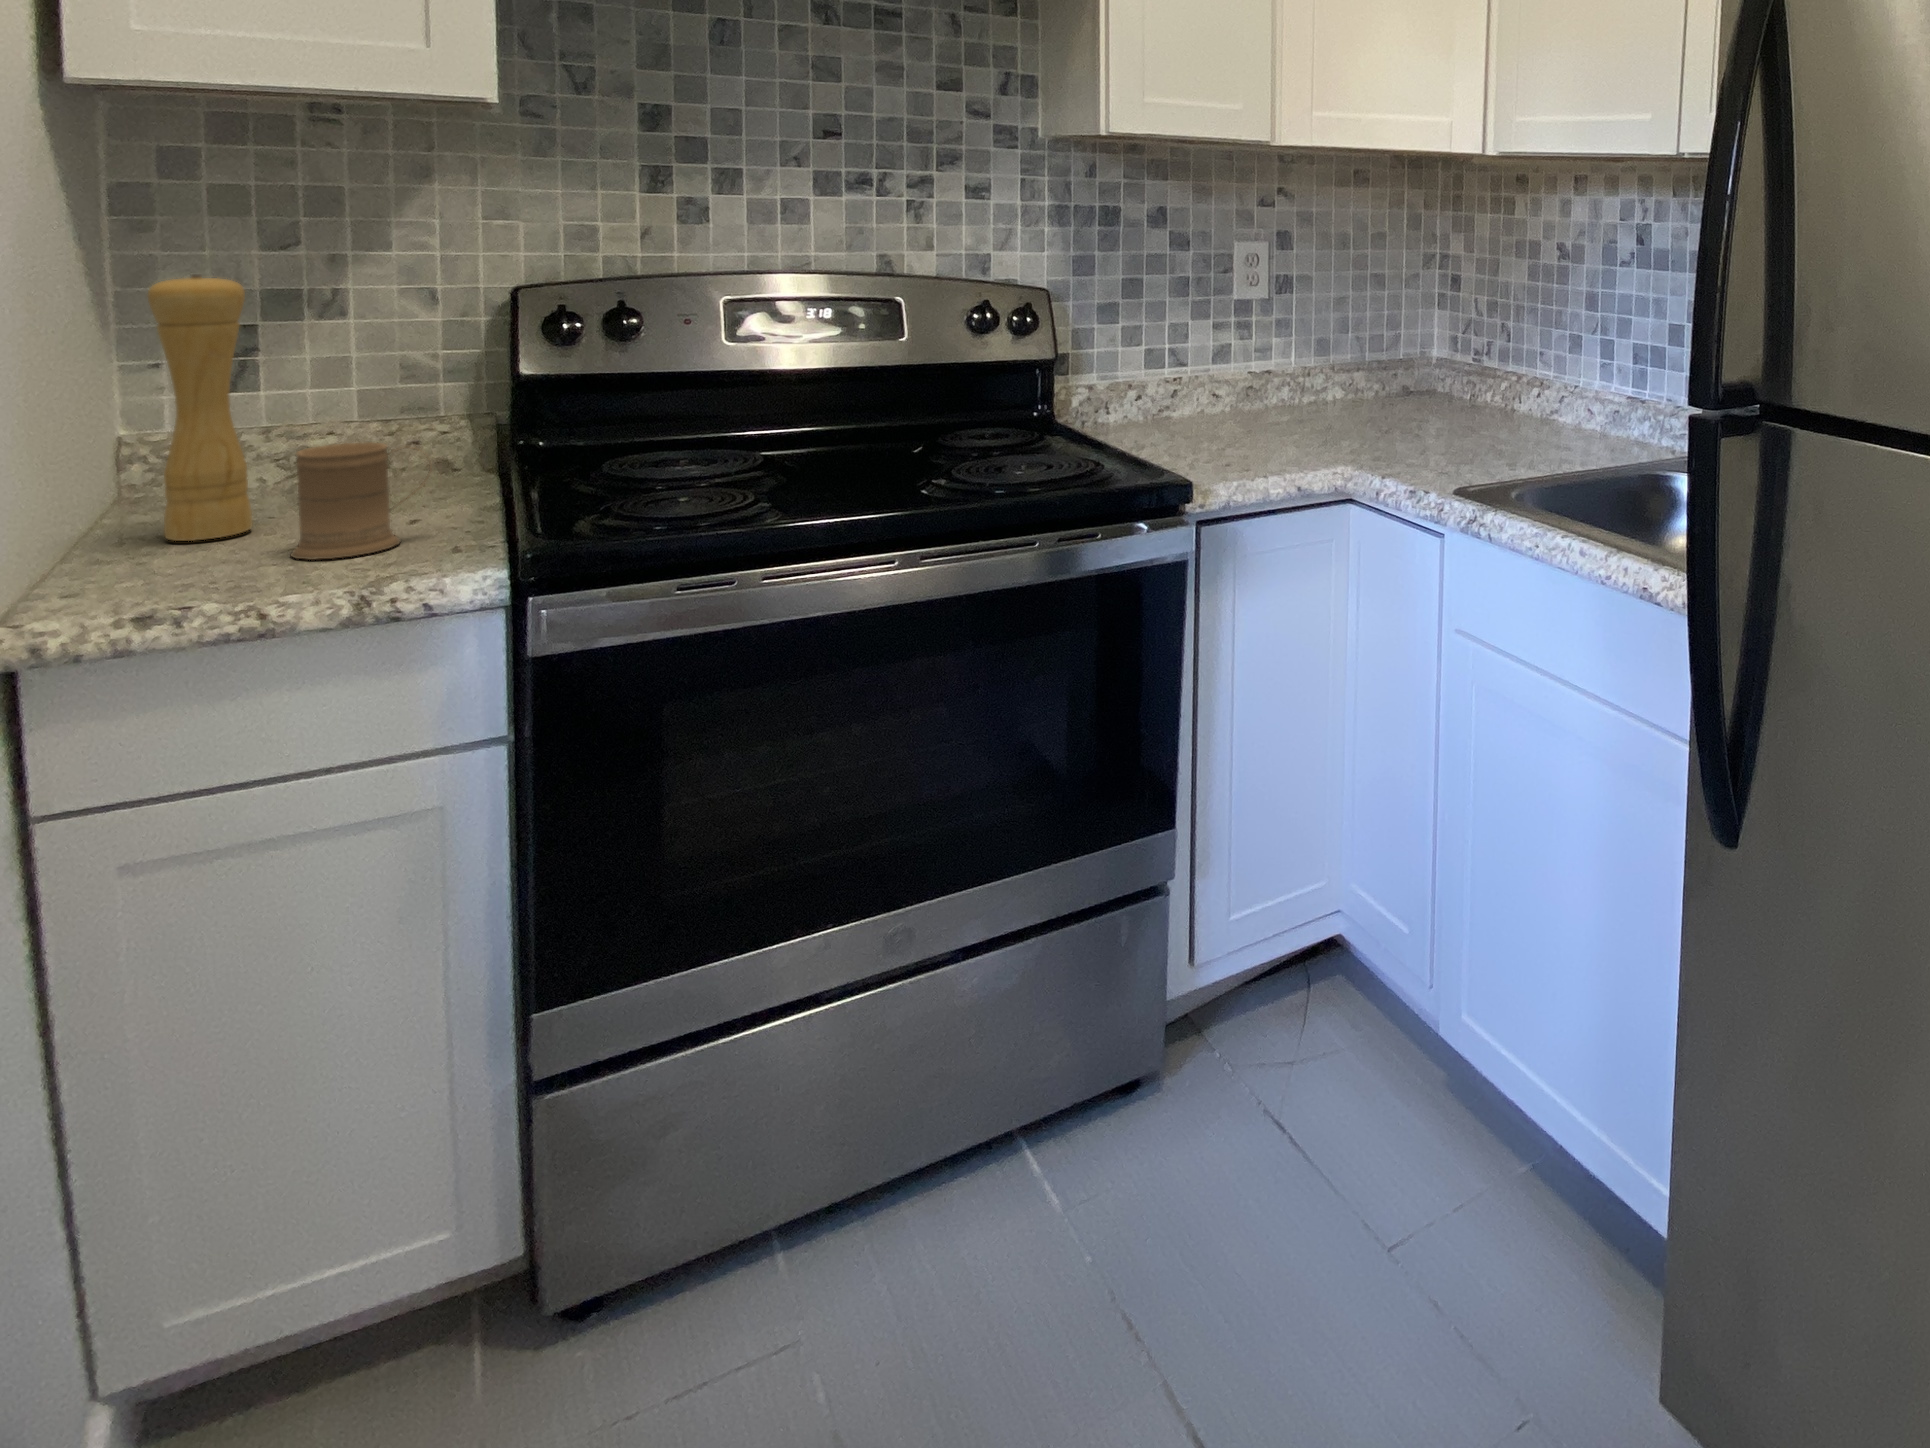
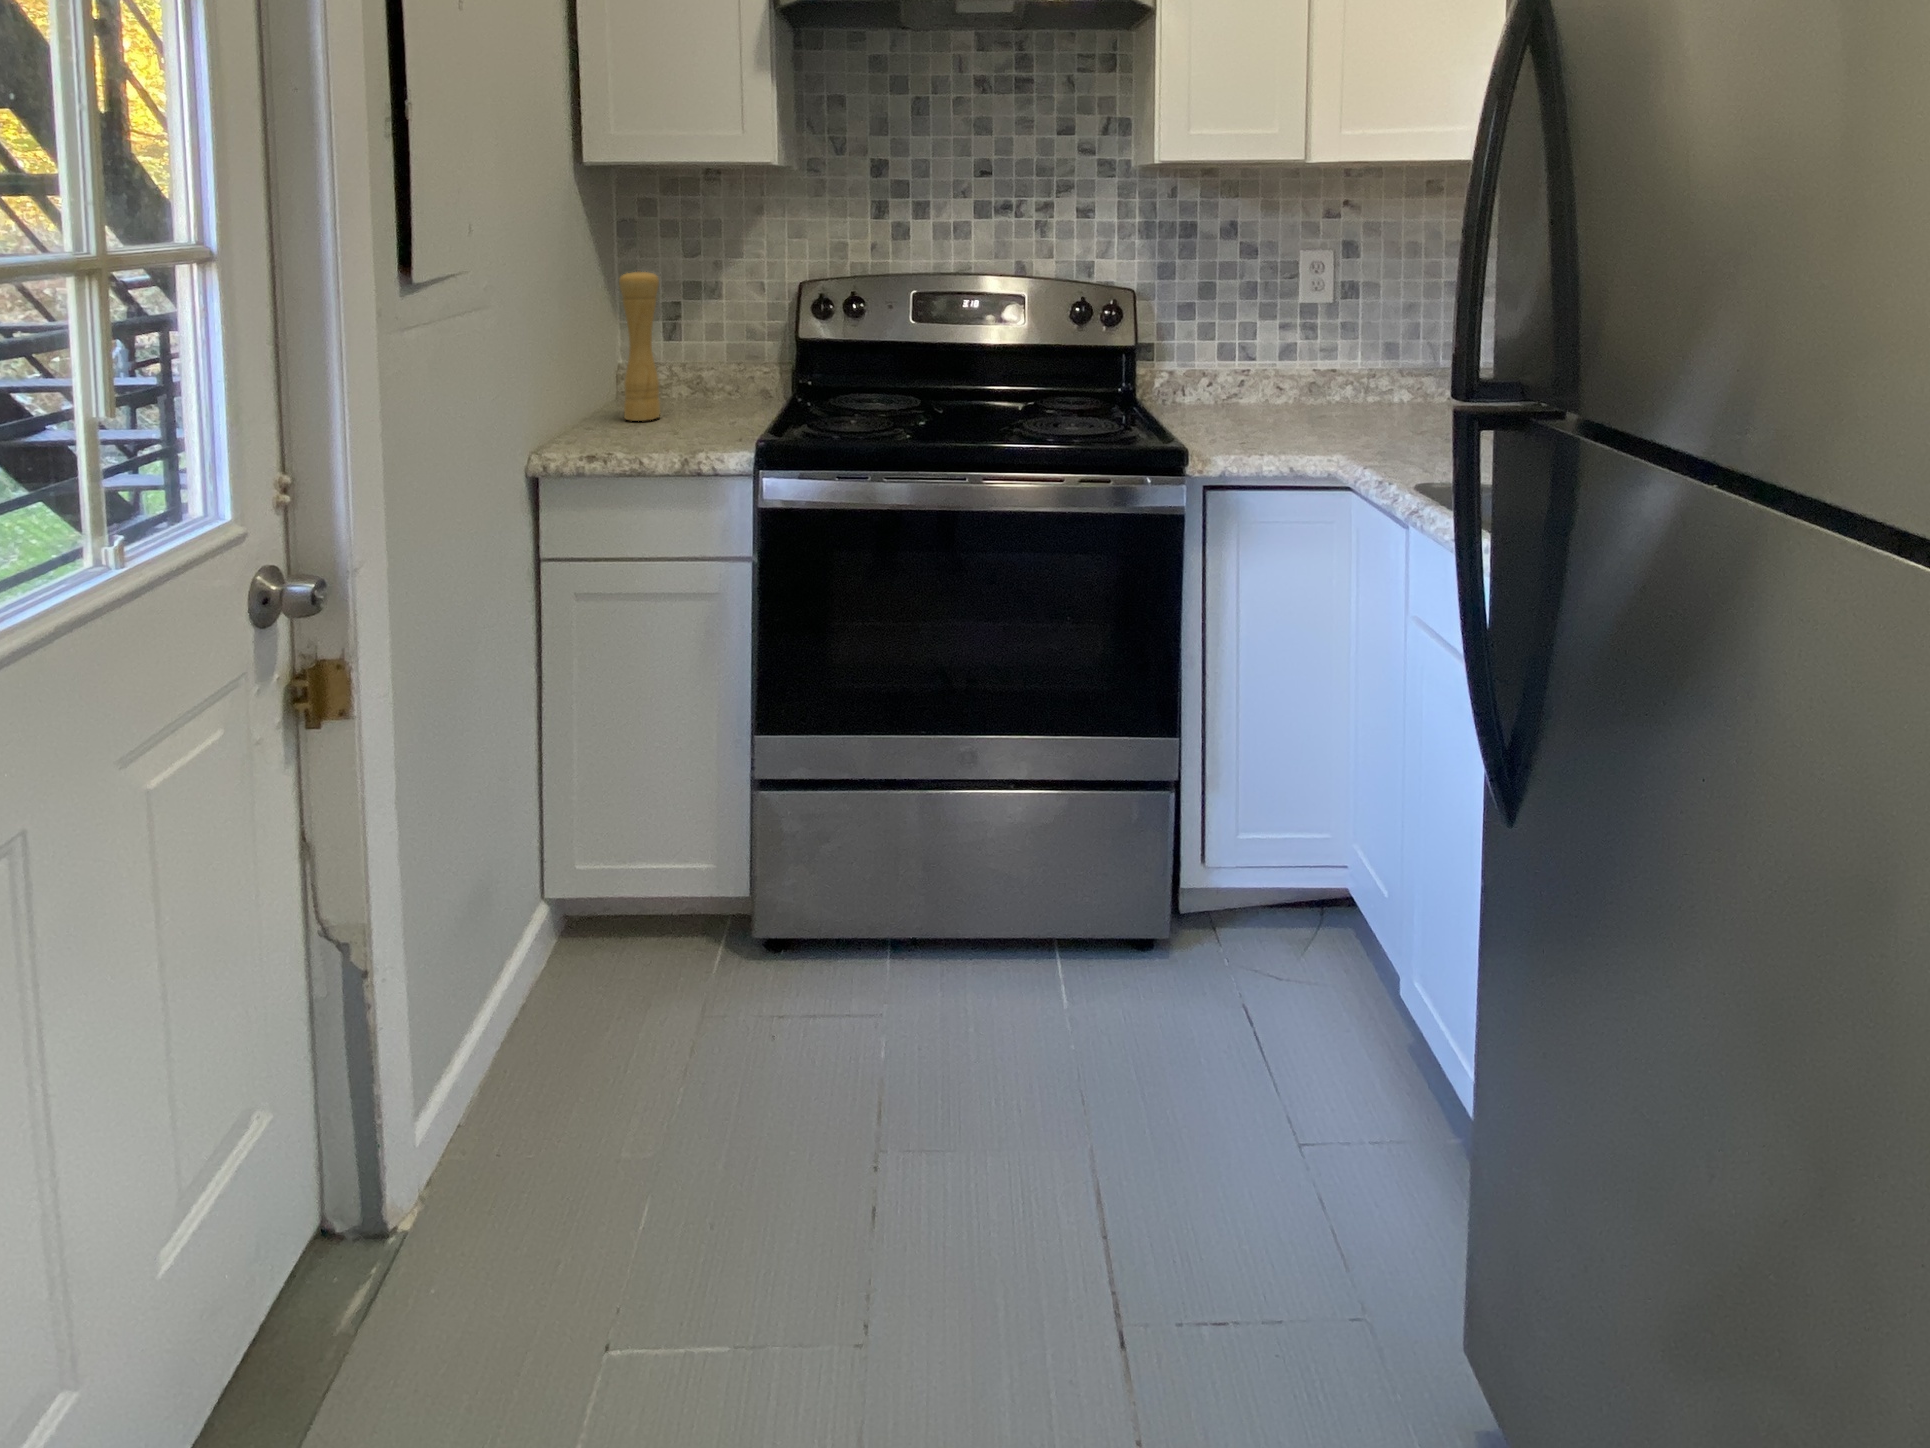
mug: present [291,442,430,560] -> none [661,371,725,438]

